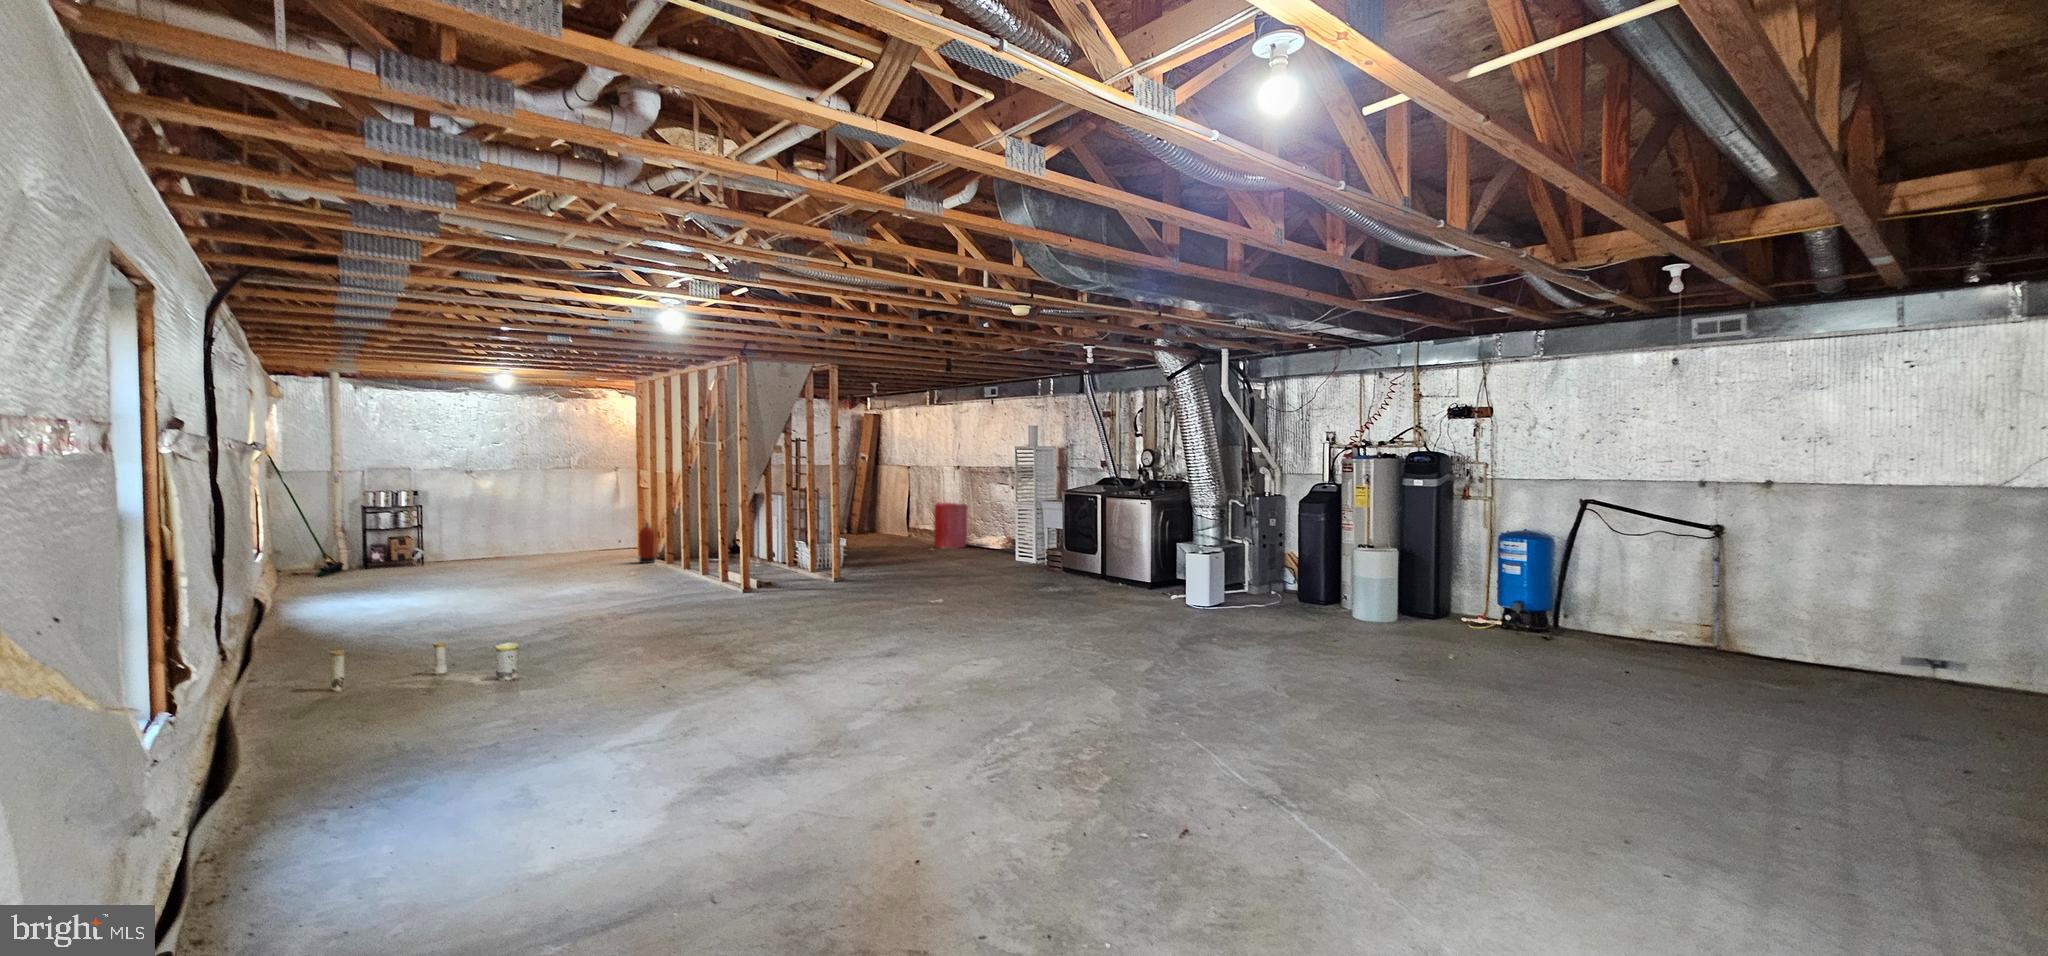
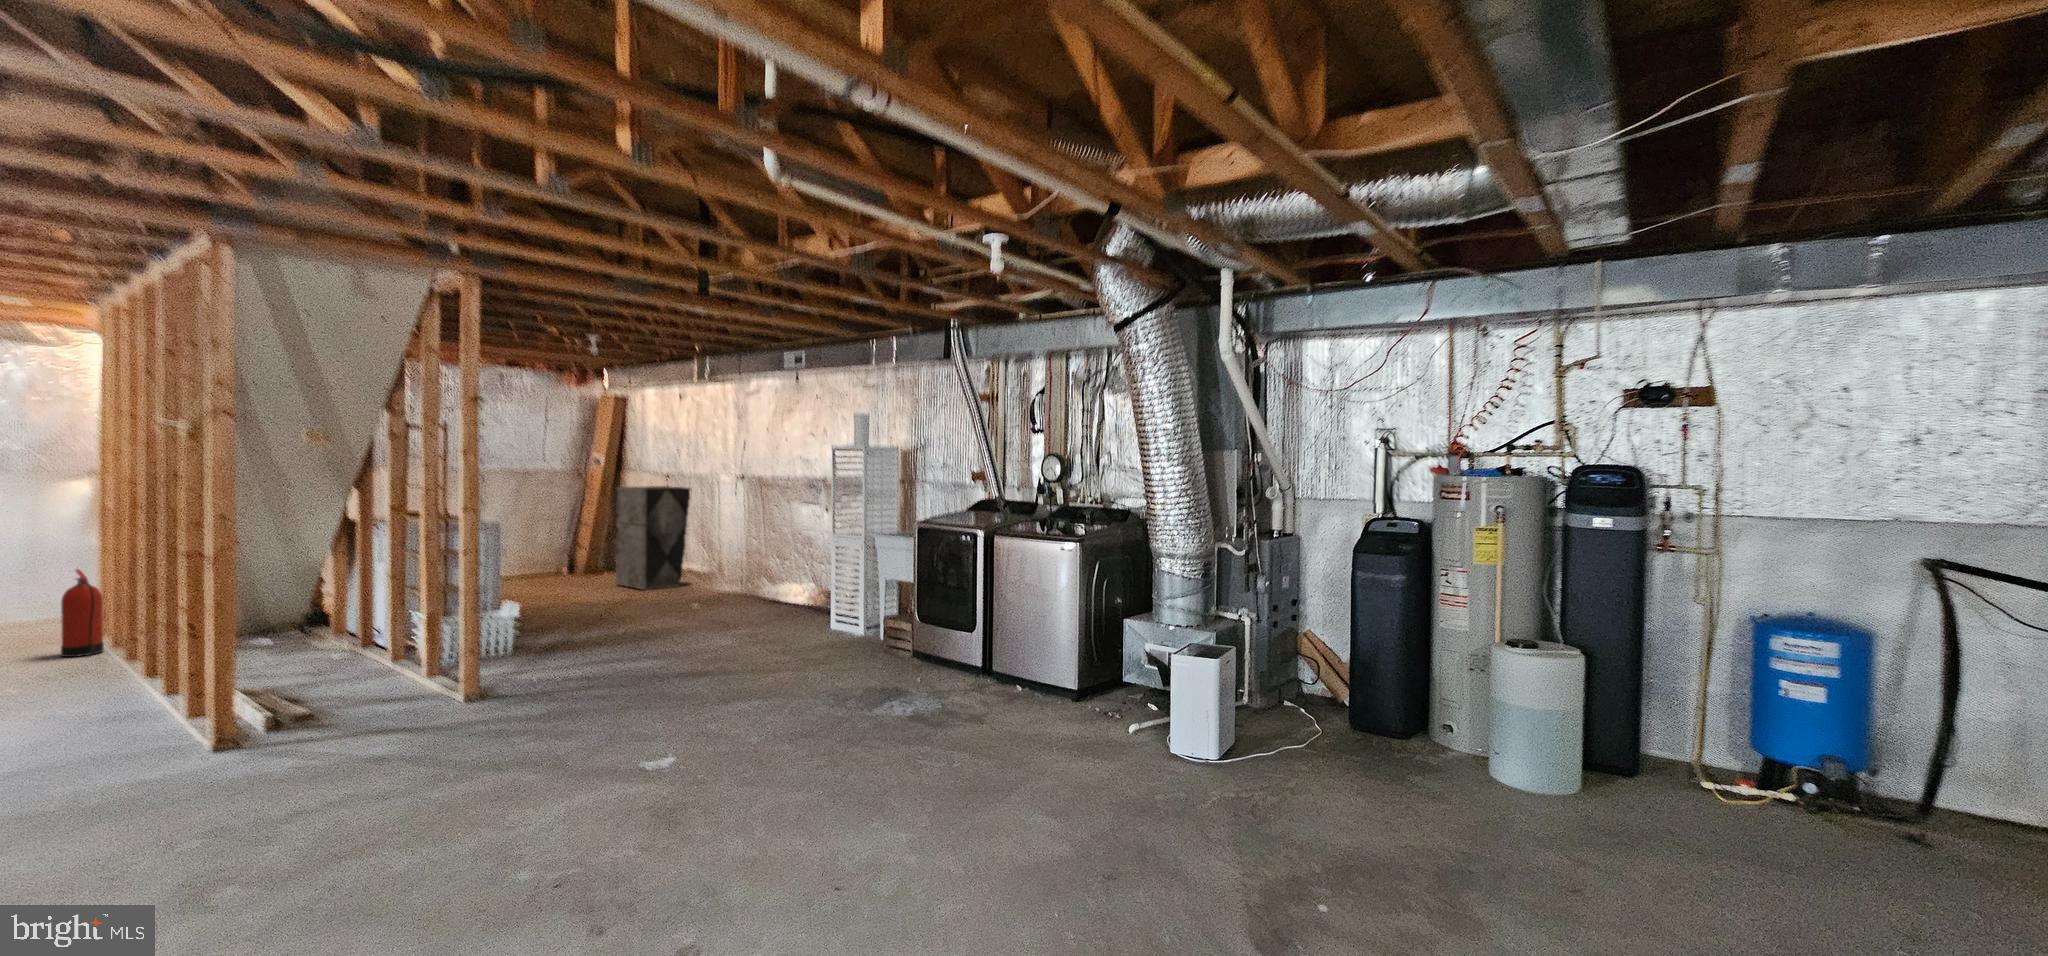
storage cabinet: none [878,475,926,542] -> present [613,486,690,590]
laundry hamper: present [934,502,968,549] -> none [699,530,755,603]

